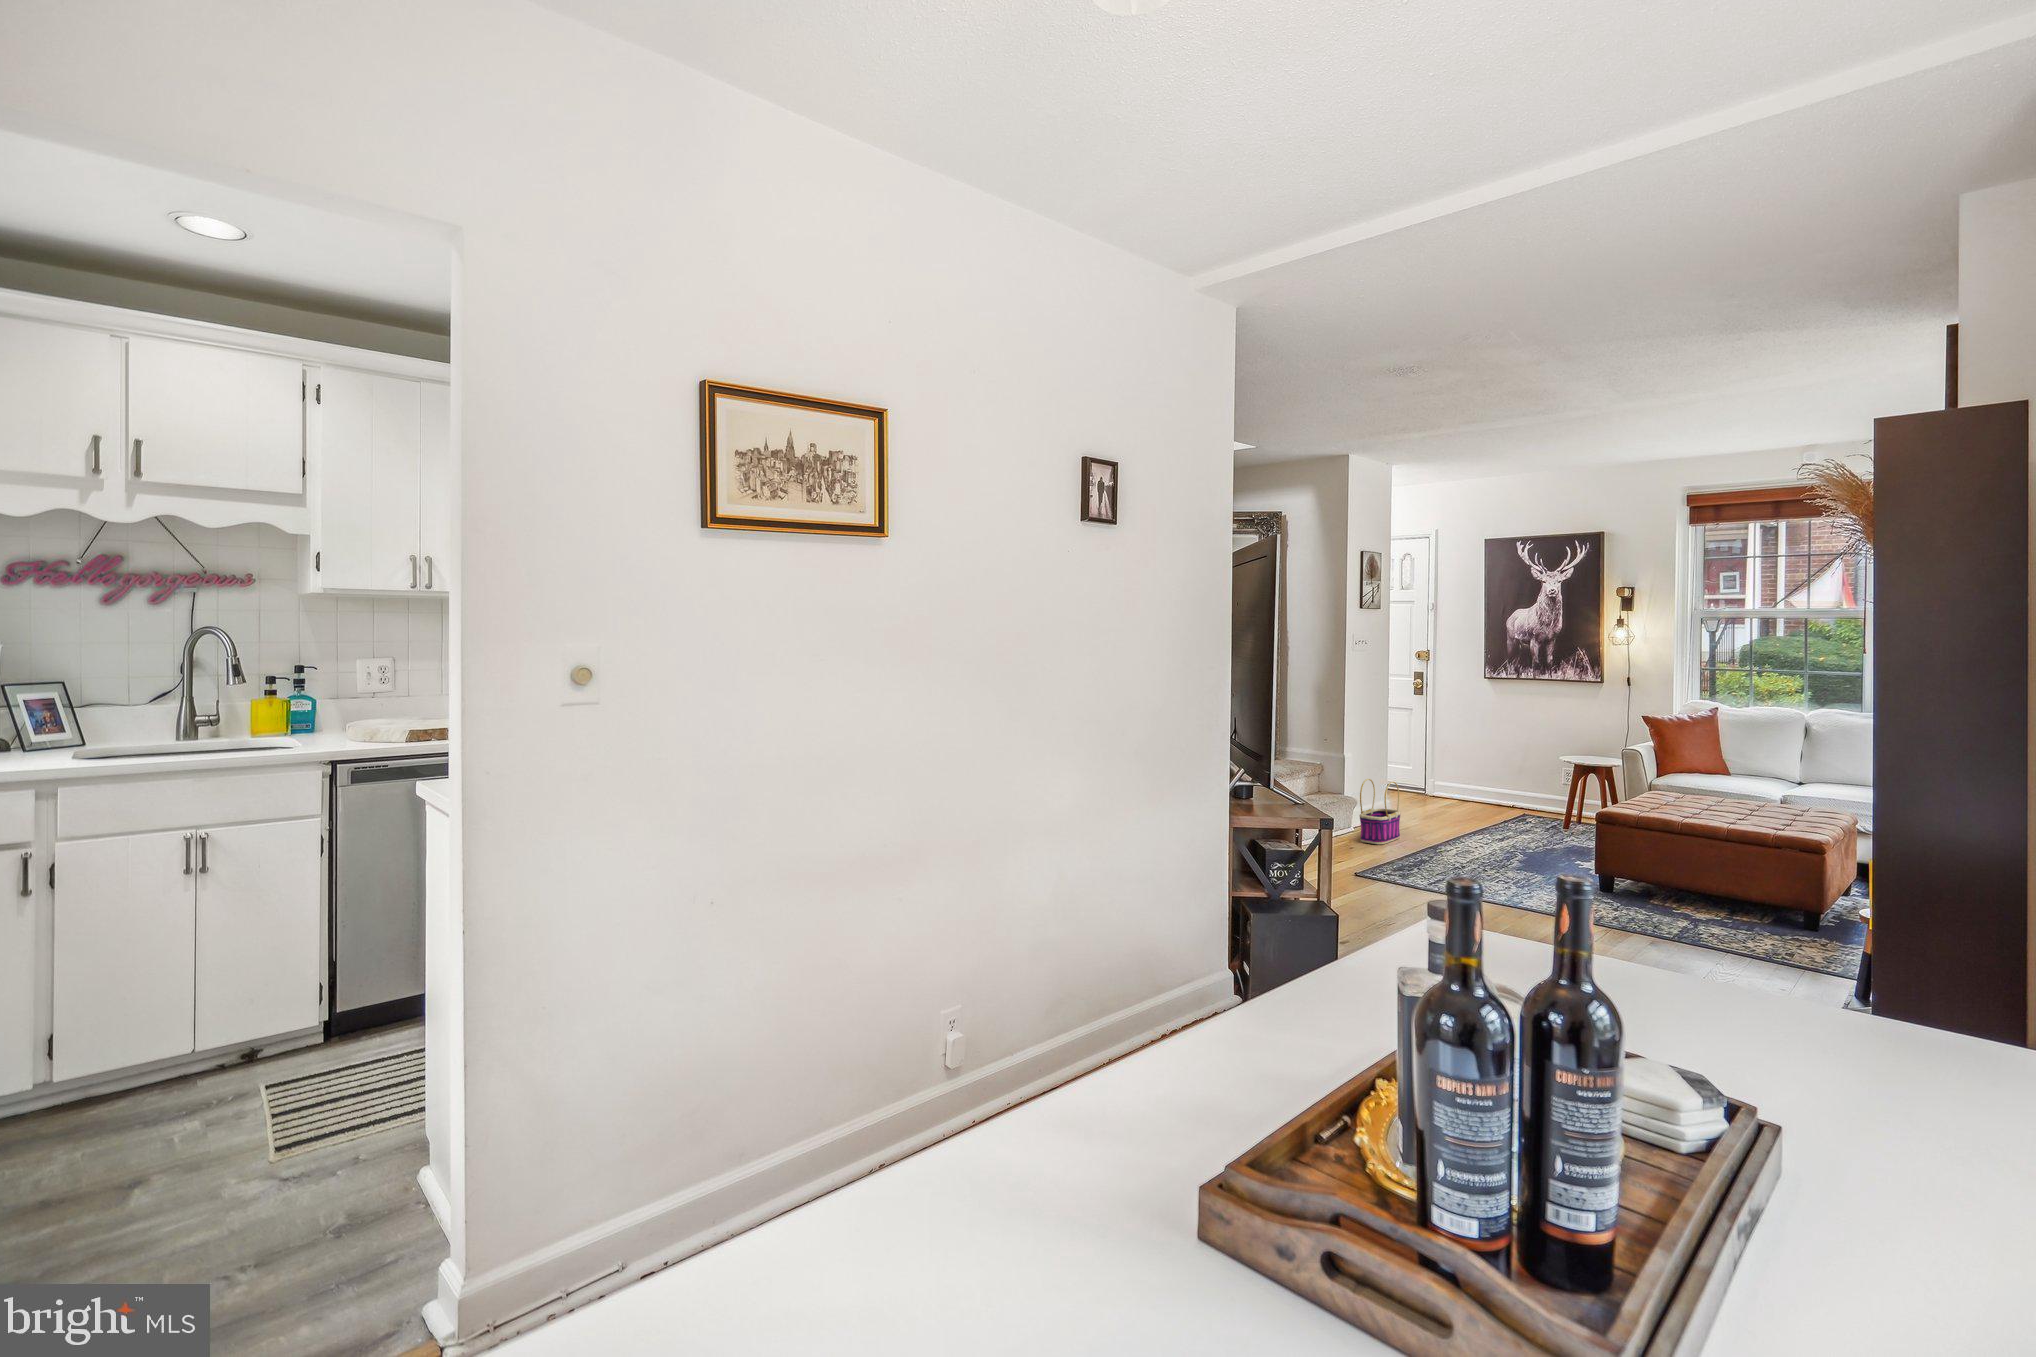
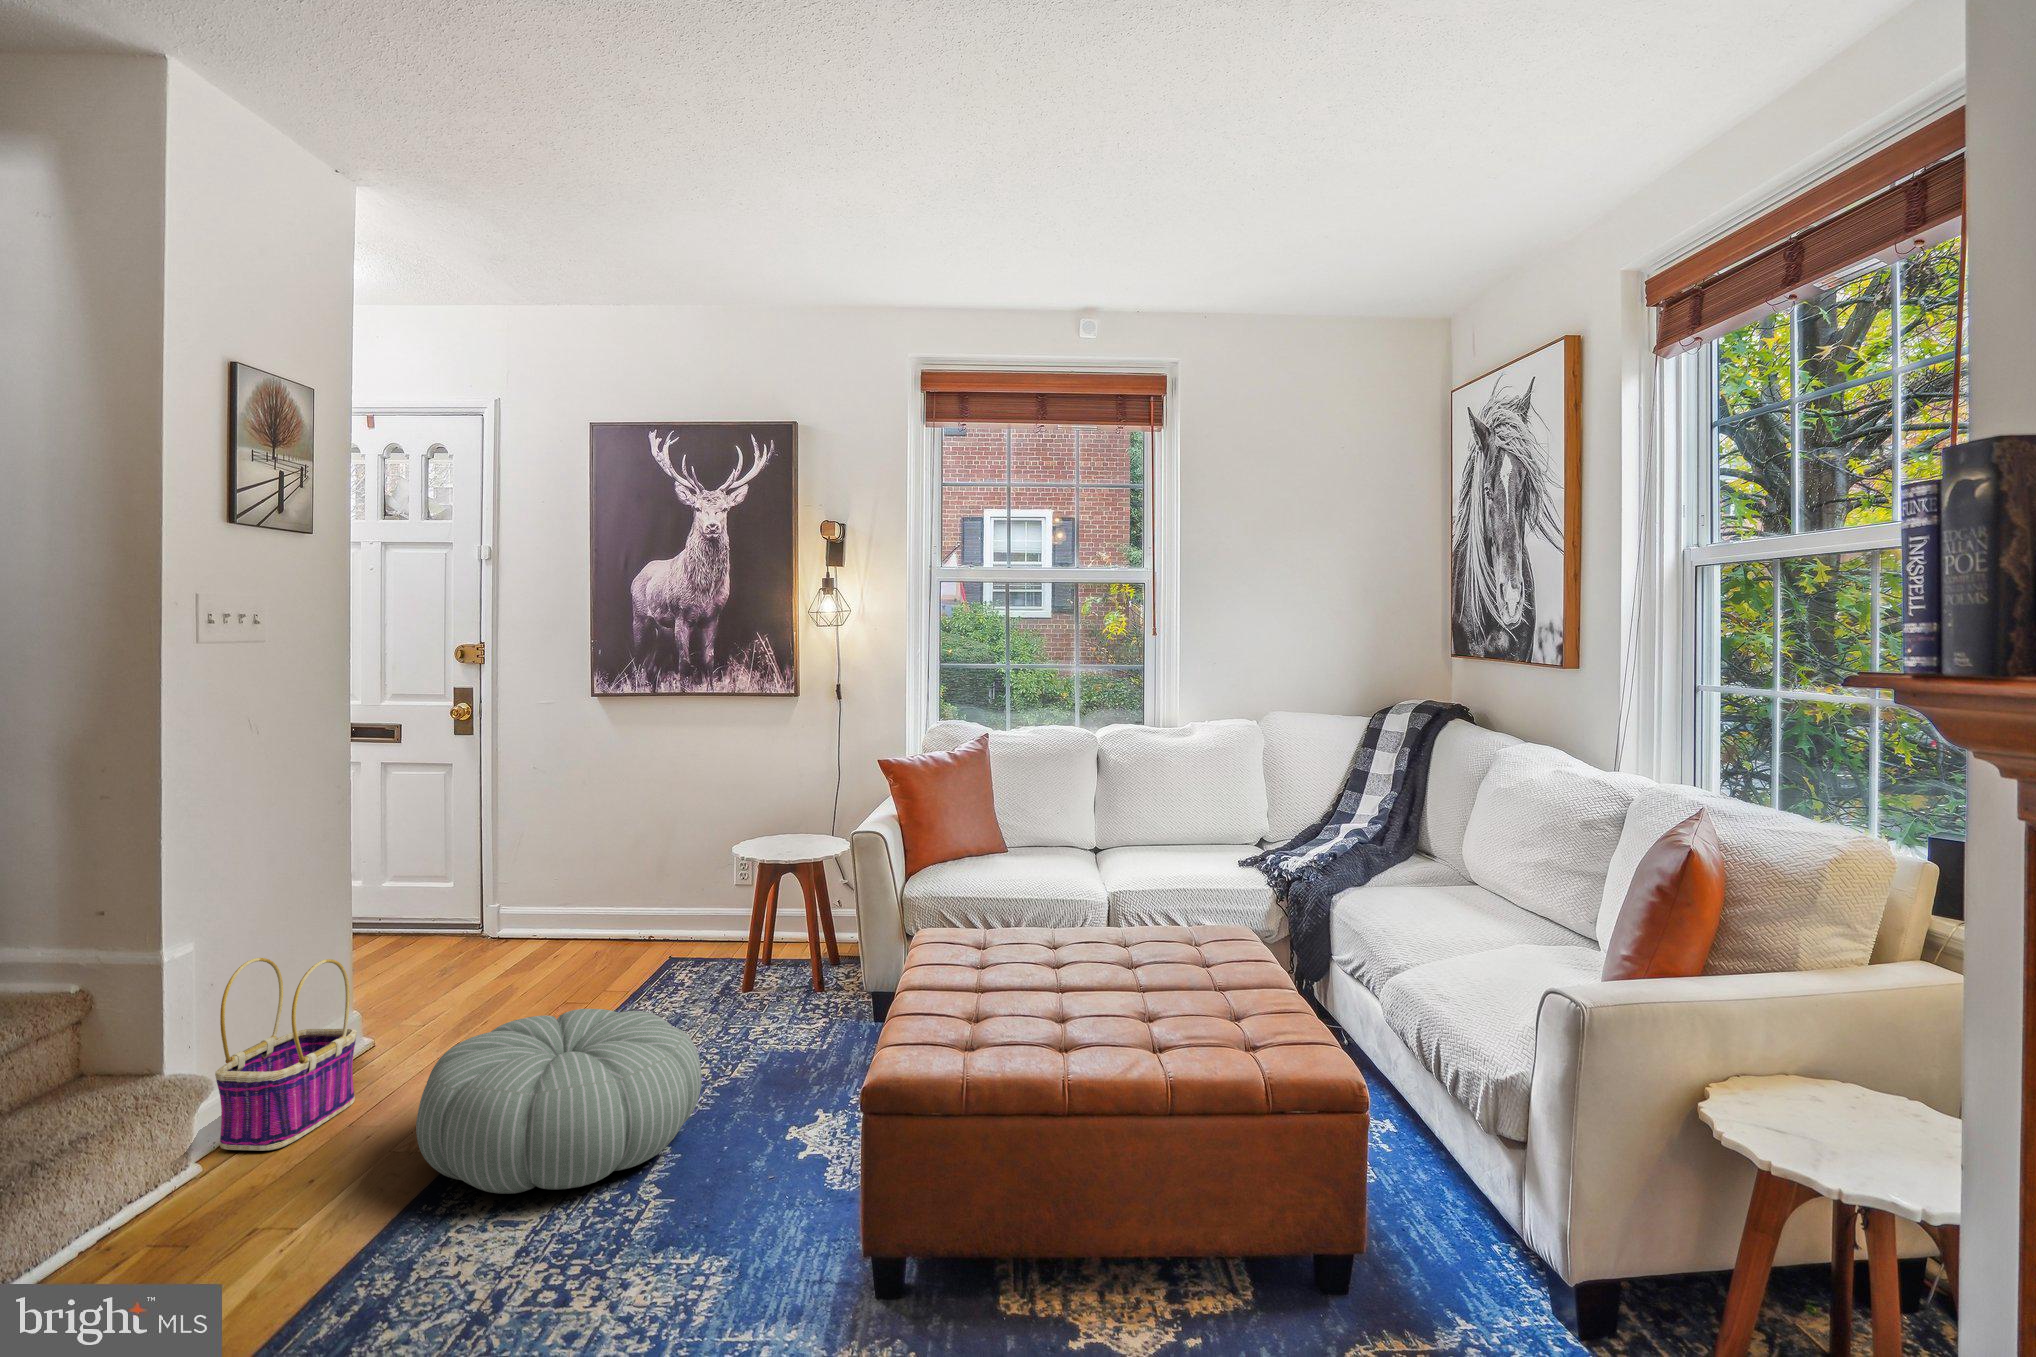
pouf: none [1433,812,1542,868] -> present [416,1009,702,1194]

